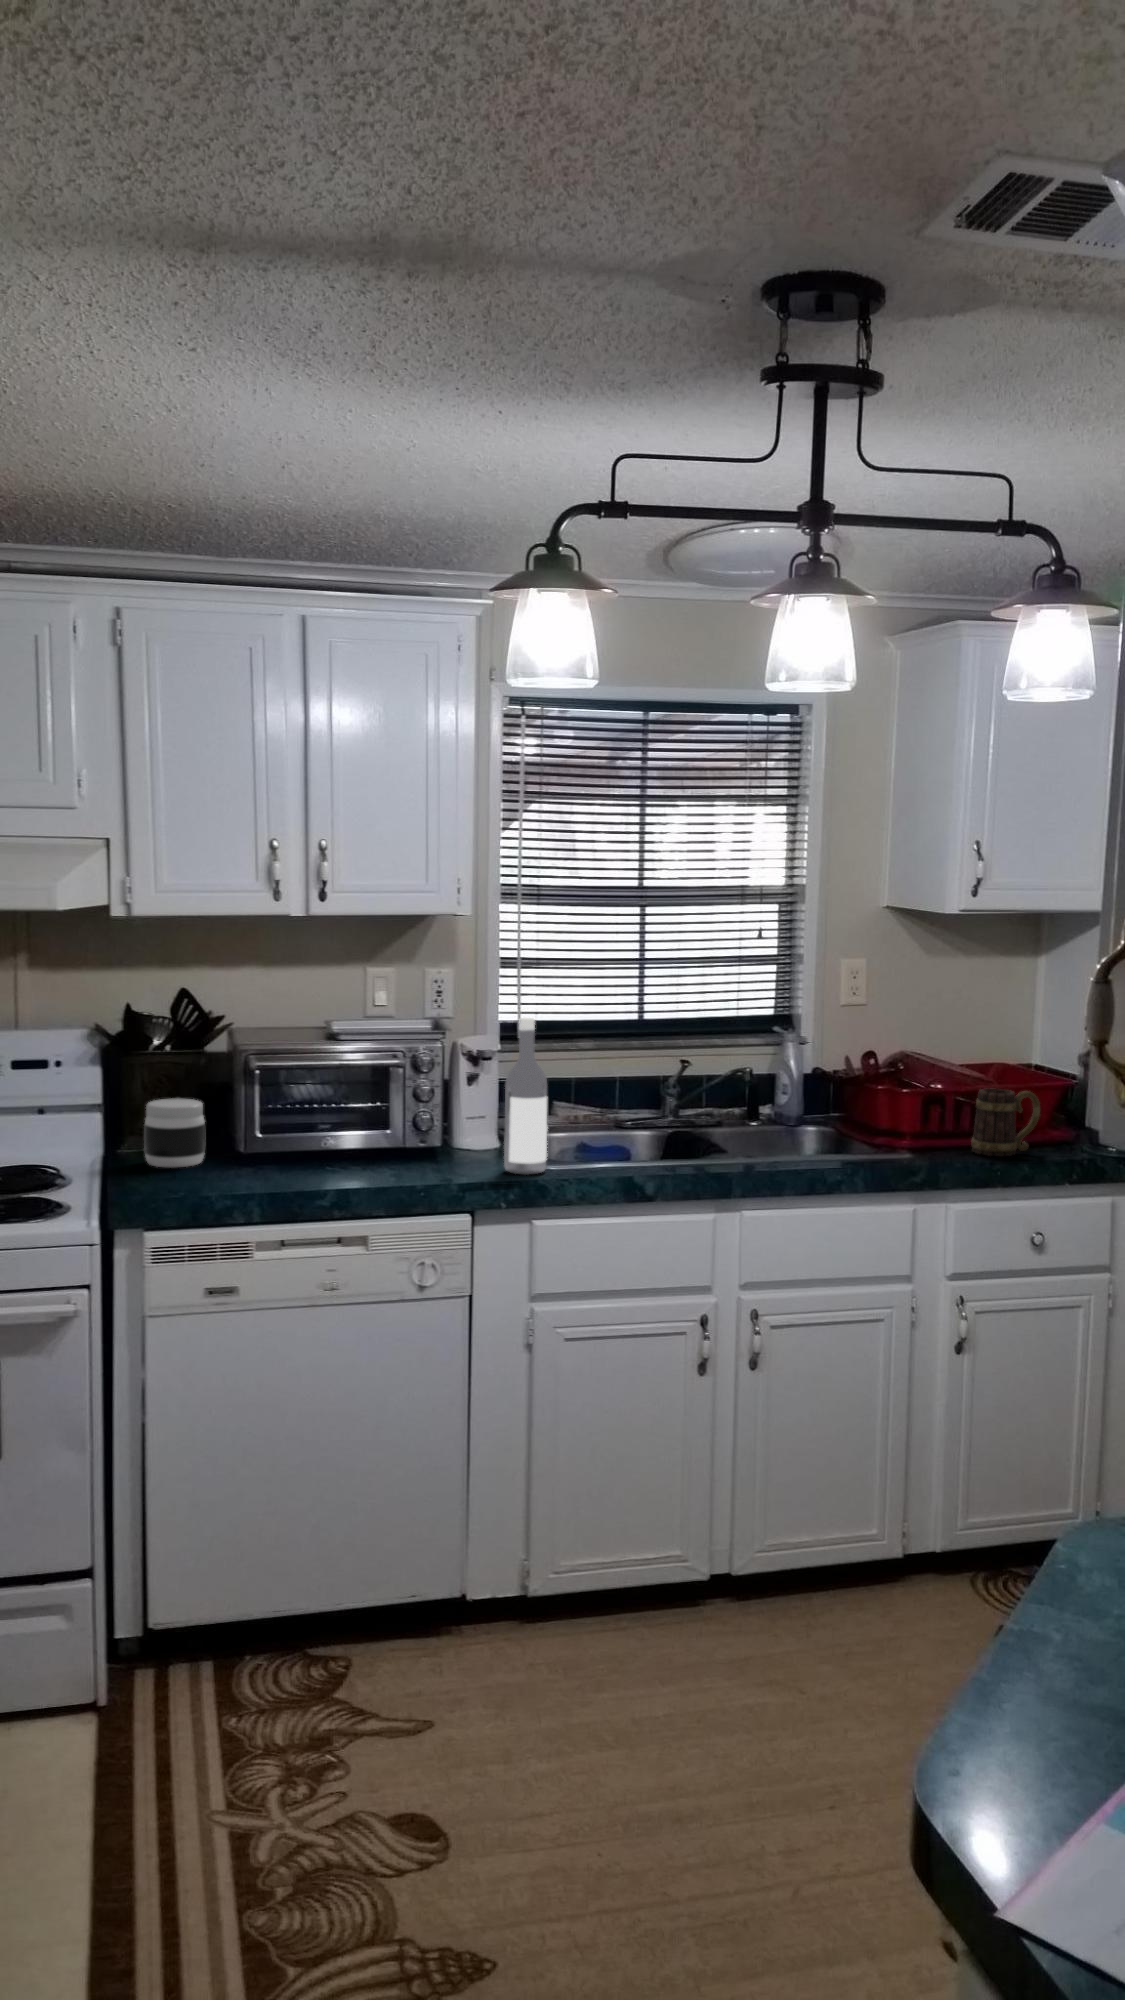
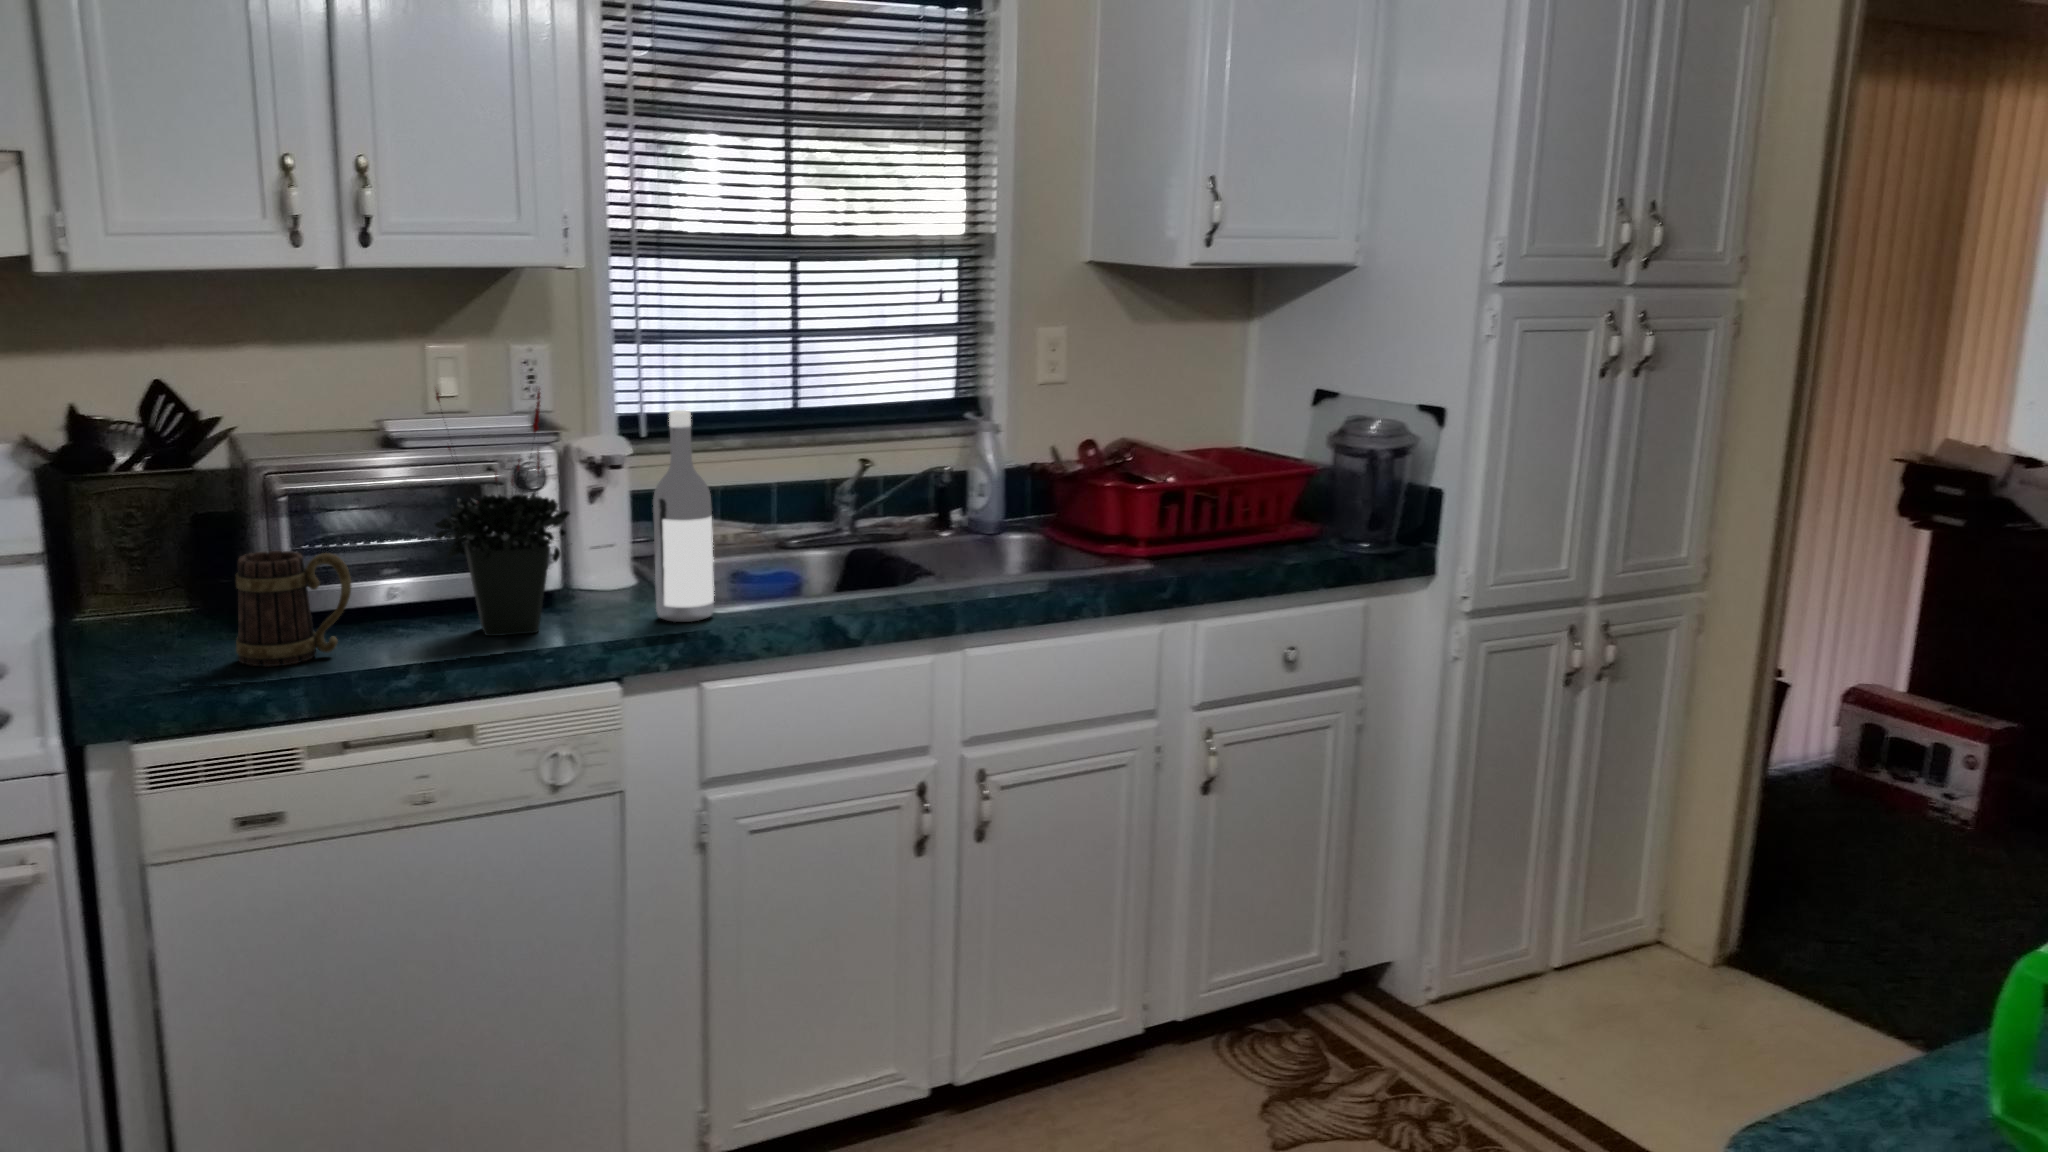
potted plant: none [353,997,446,1176] -> present [435,391,570,636]
mug: present [971,1088,1040,1156] -> present [236,551,351,667]
jar: present [144,1099,205,1167] -> none [112,540,211,642]

